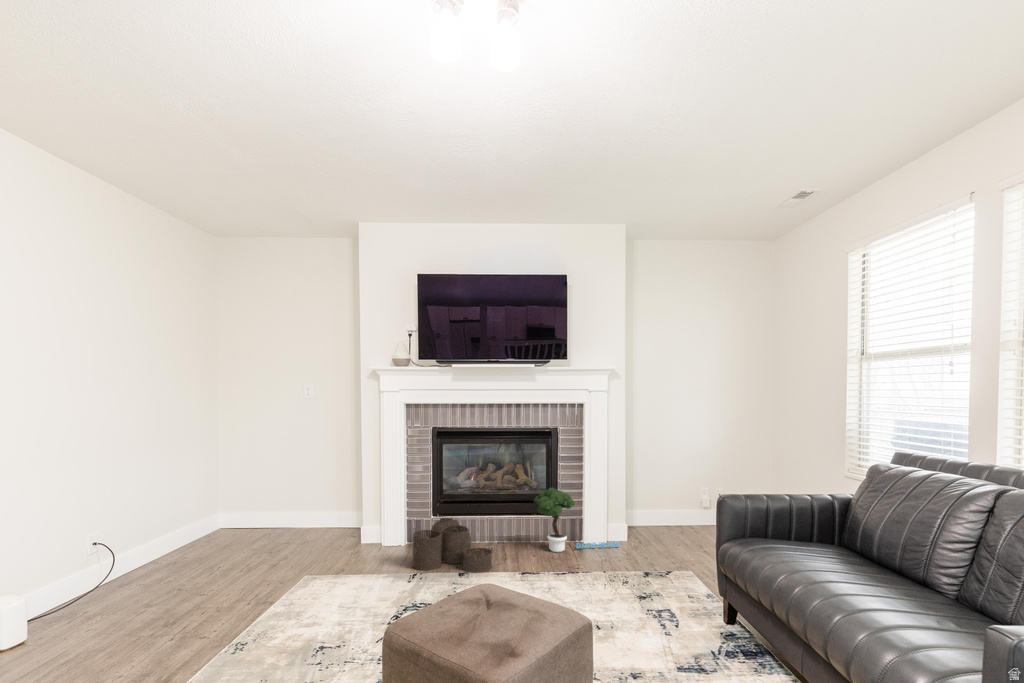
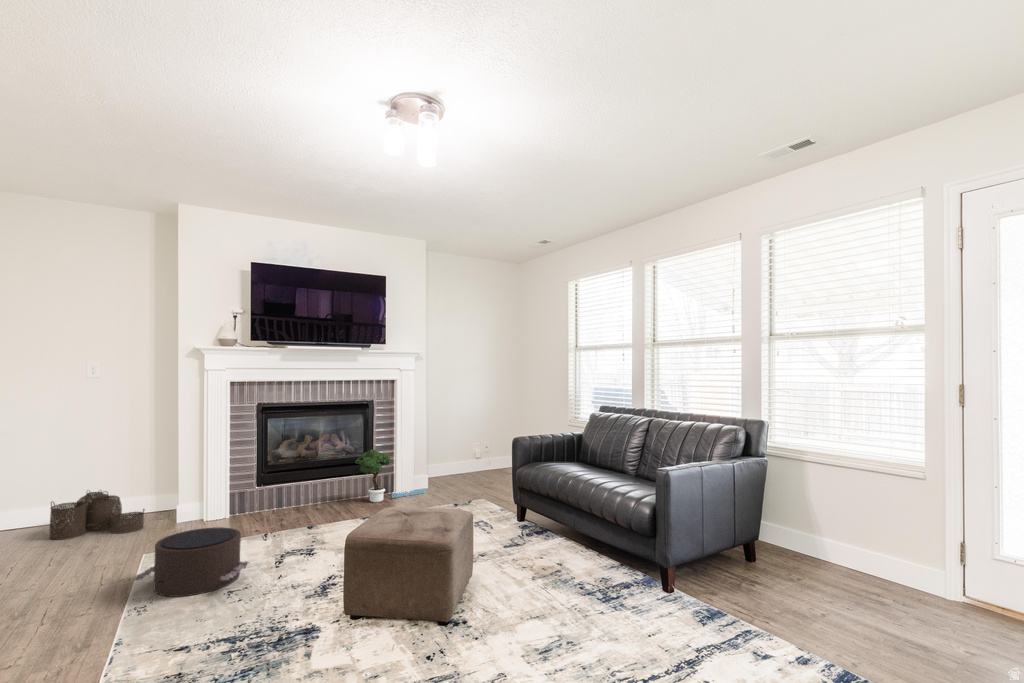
woven basket: present [412,518,493,572] -> present [50,491,144,539]
pouf: none [255,569,364,650] -> present [134,527,249,597]

